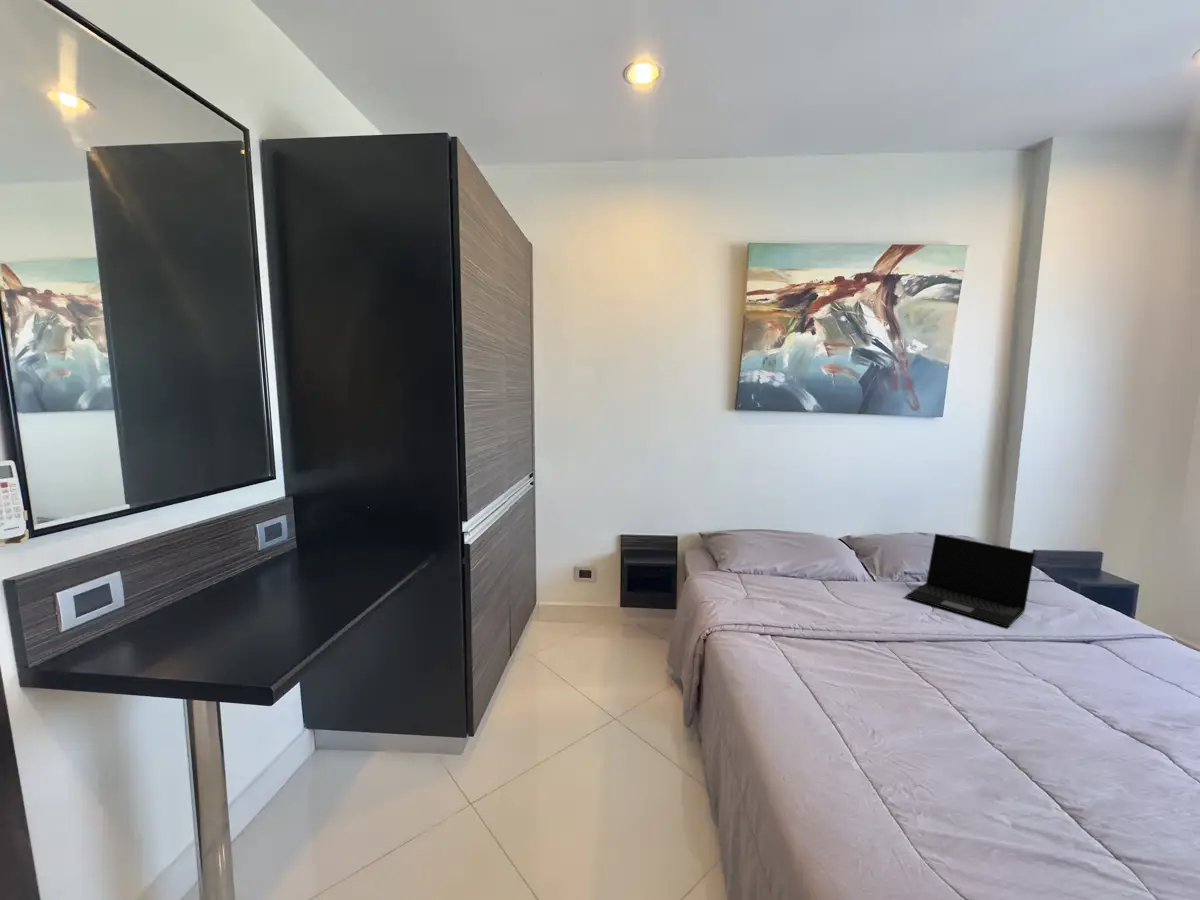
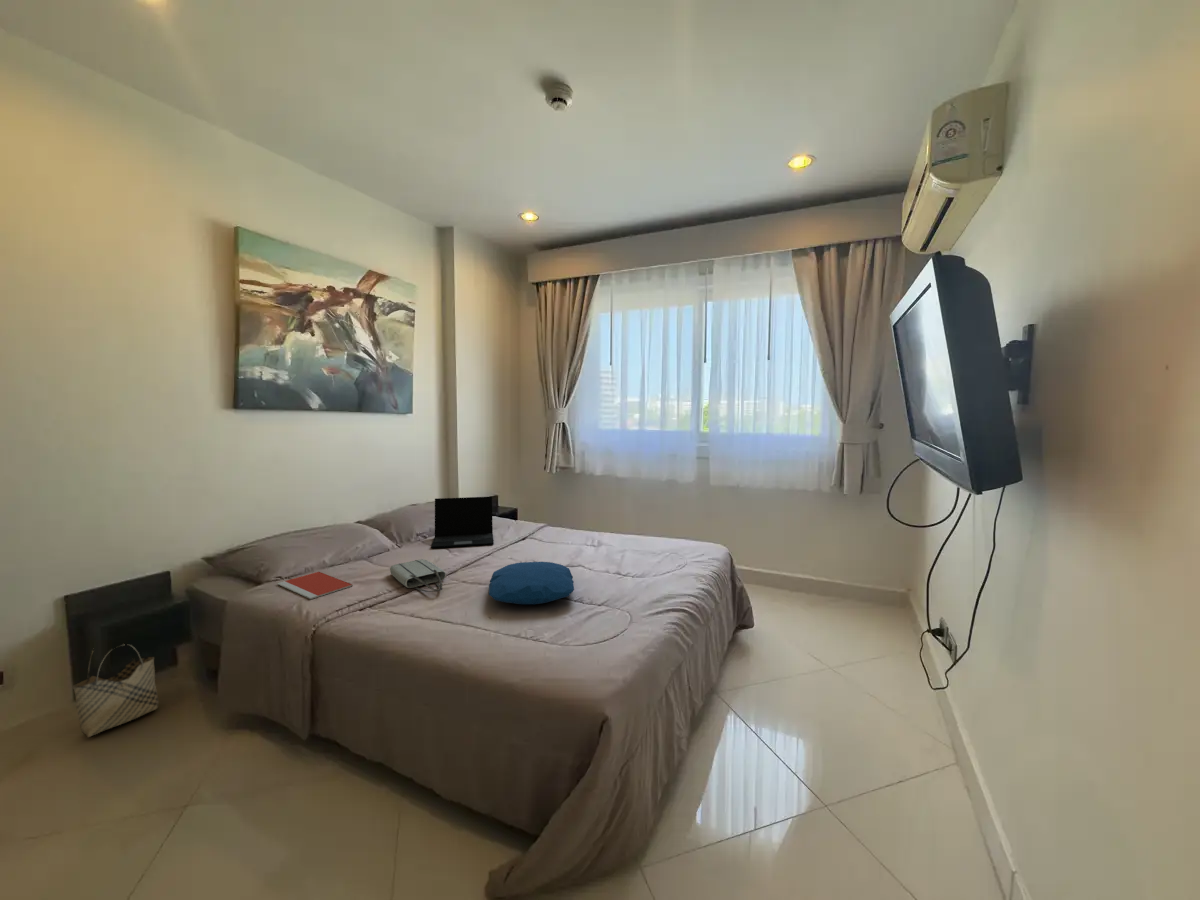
woven basket: none [609,574,654,639] -> present [72,644,159,737]
notebook: none [727,575,778,605] -> present [277,572,353,599]
tote bag: none [822,600,881,656] -> present [390,559,446,592]
pillow: none [898,668,1113,788] -> present [489,562,574,604]

